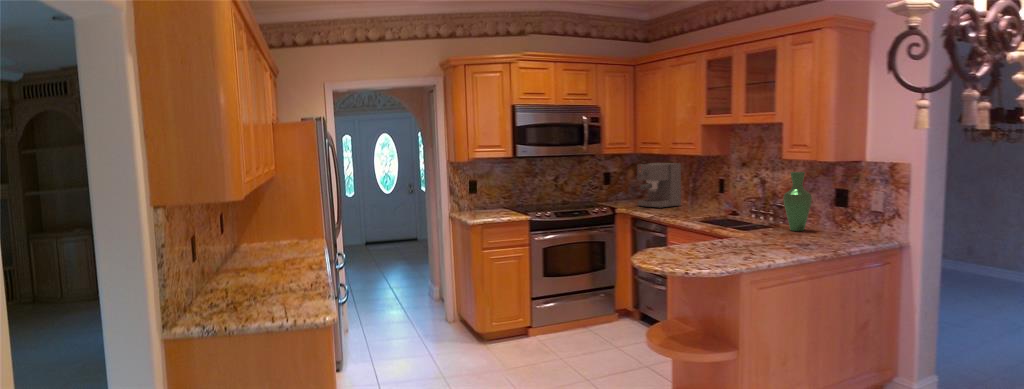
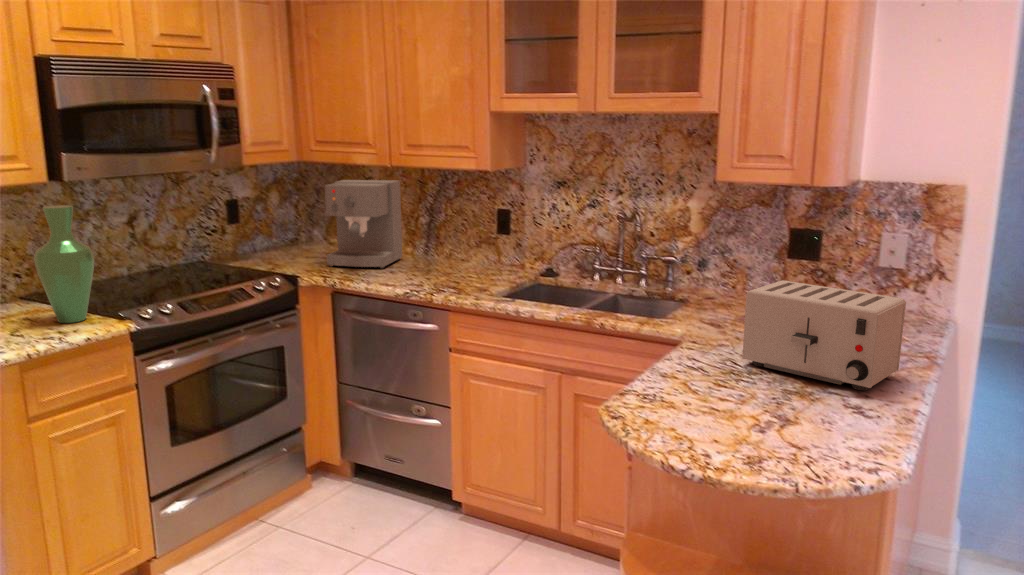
vase: present [783,172,812,231] -> present [34,205,94,323]
toaster: none [720,205,777,250] -> present [742,280,906,390]

